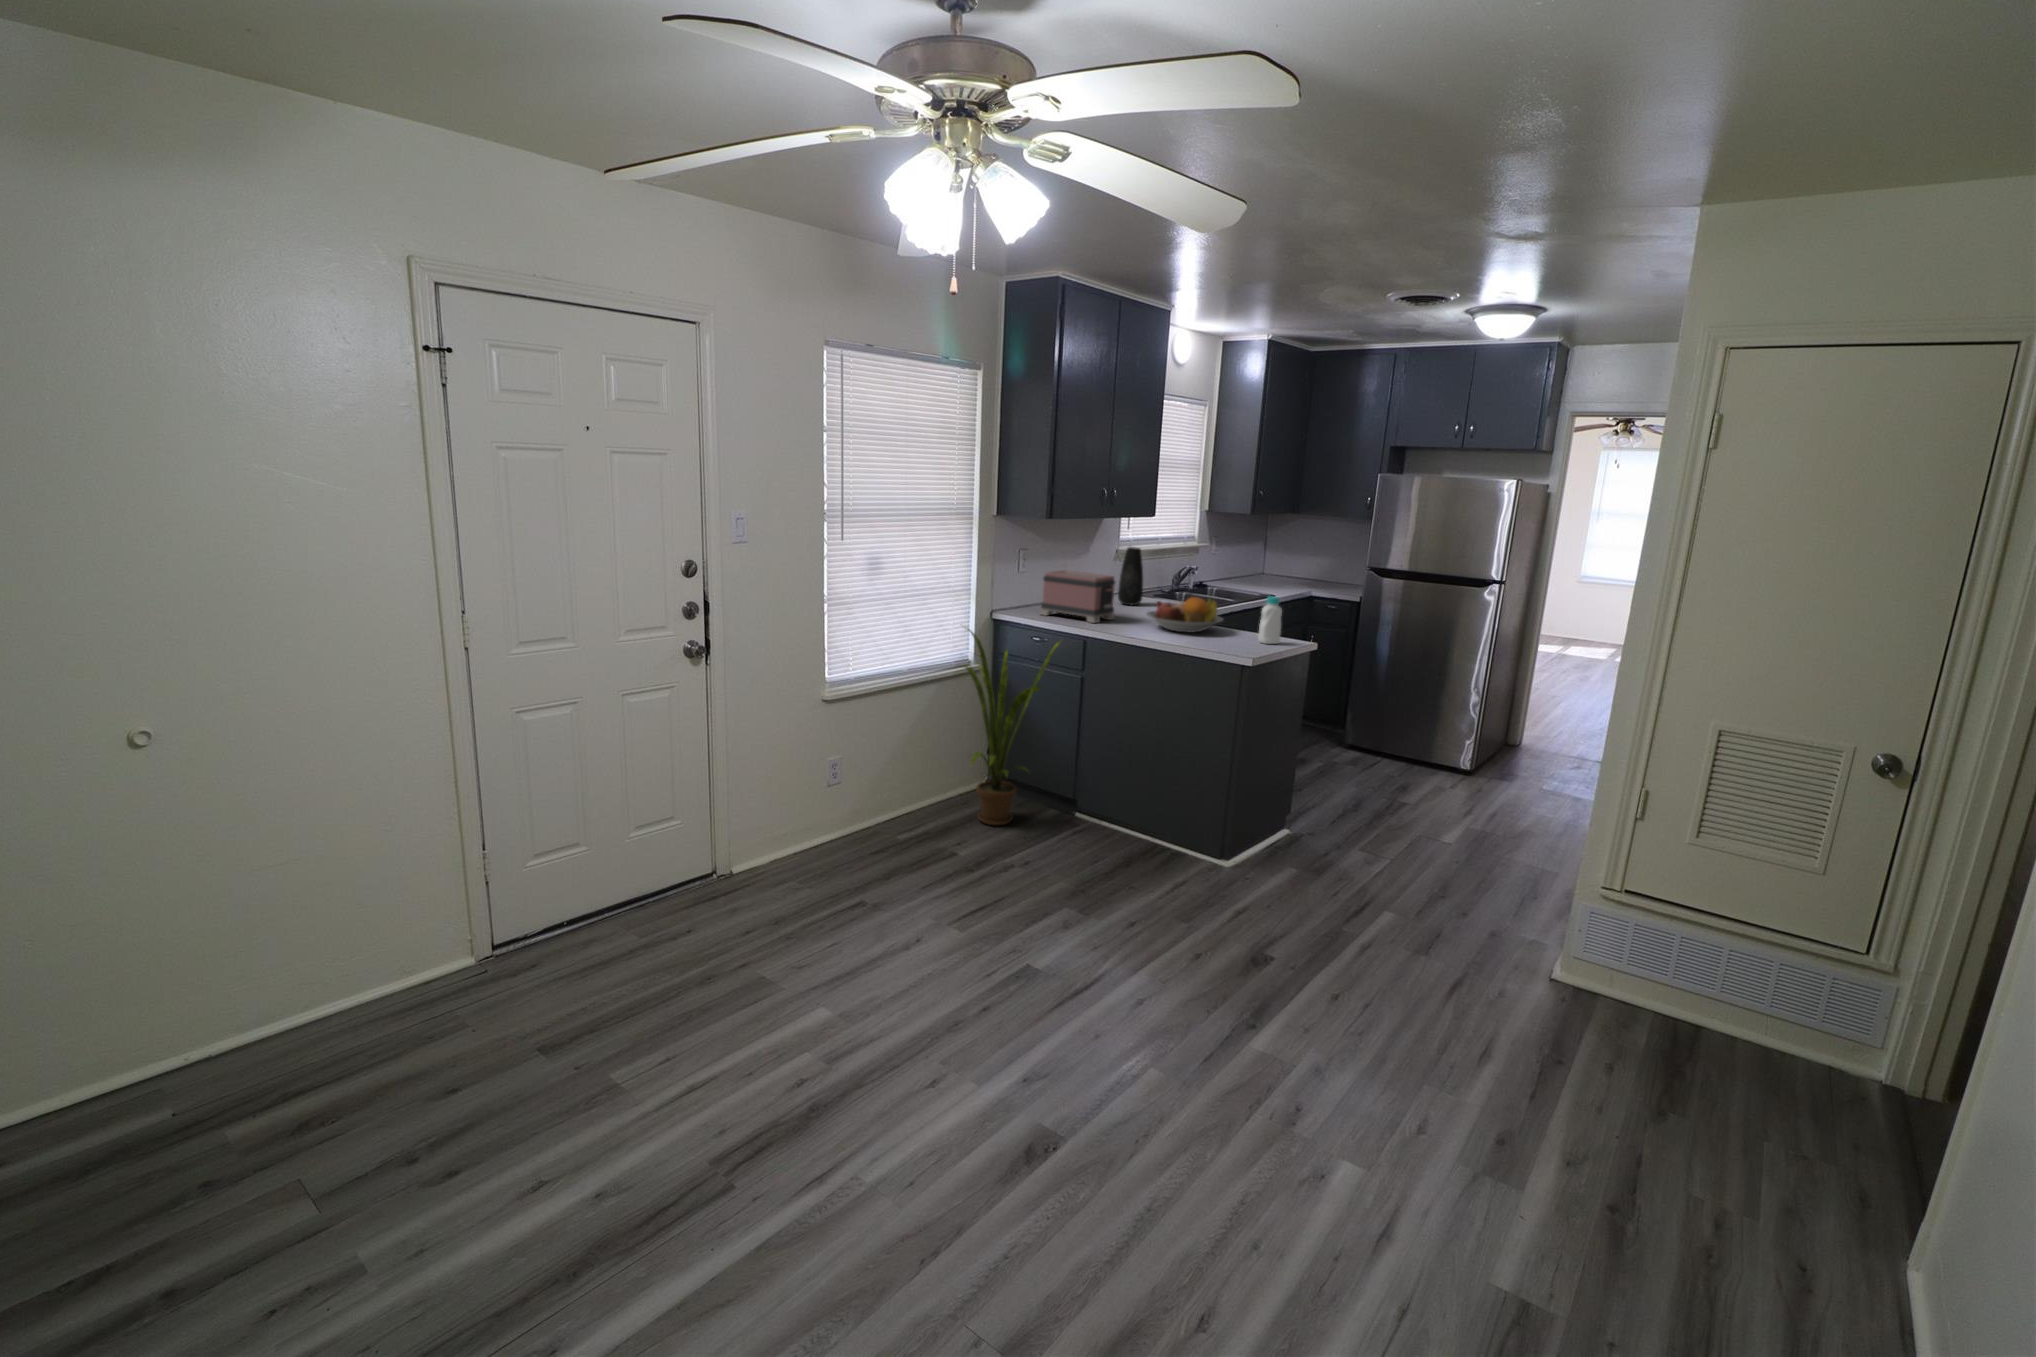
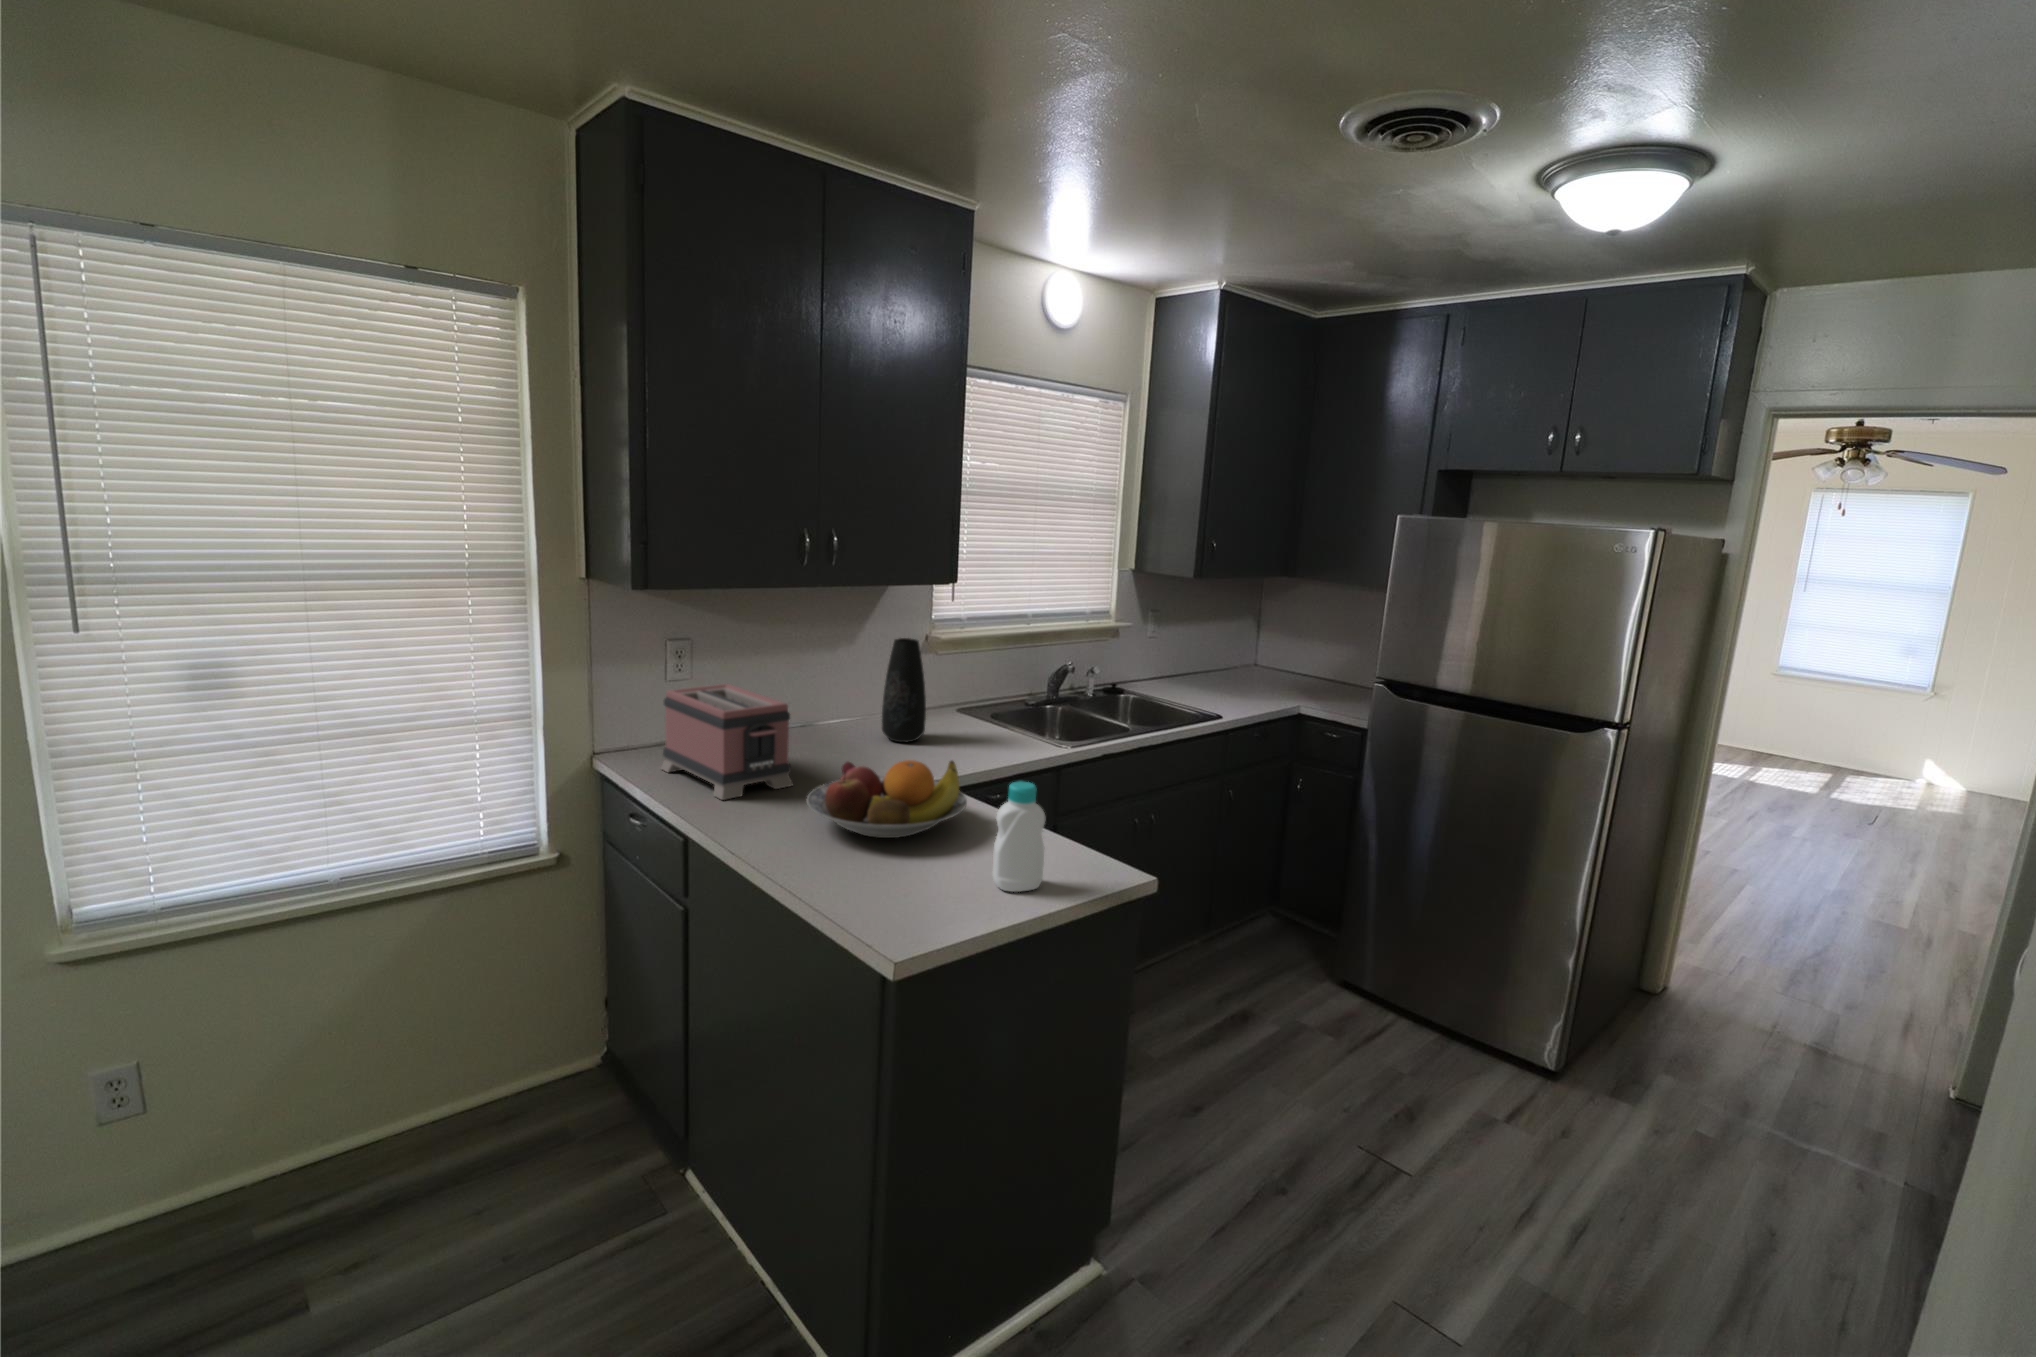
house plant: present [964,630,1060,826] -> none [346,788,607,1206]

